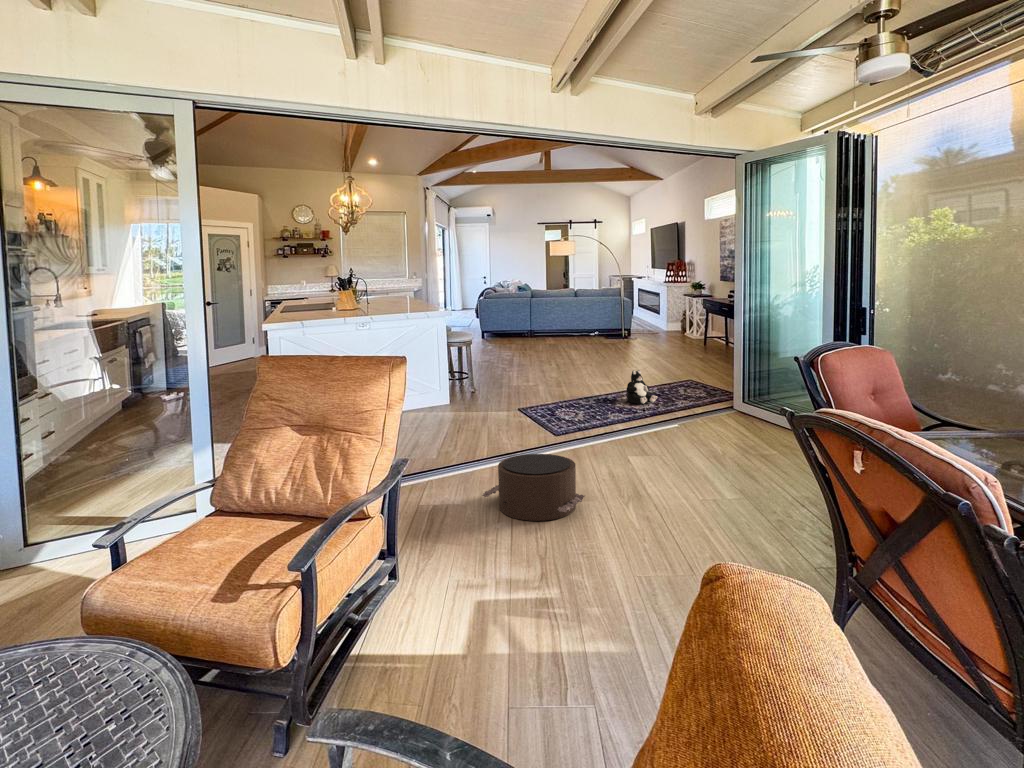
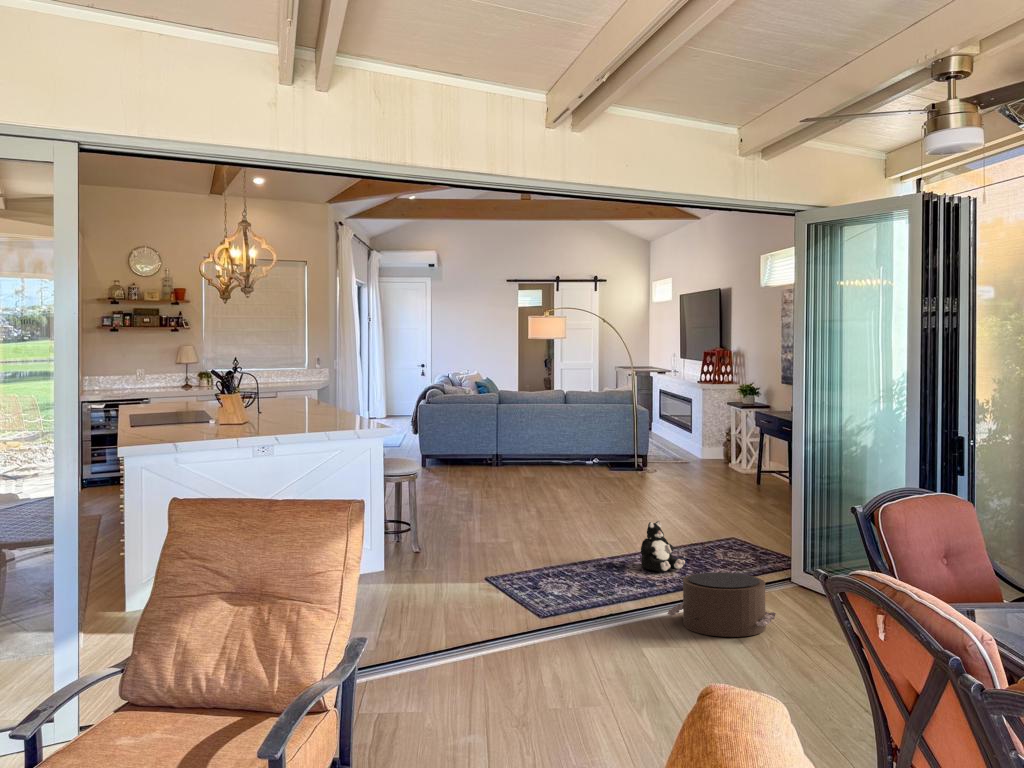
pouf: present [482,454,585,521] -> present [667,572,776,637]

